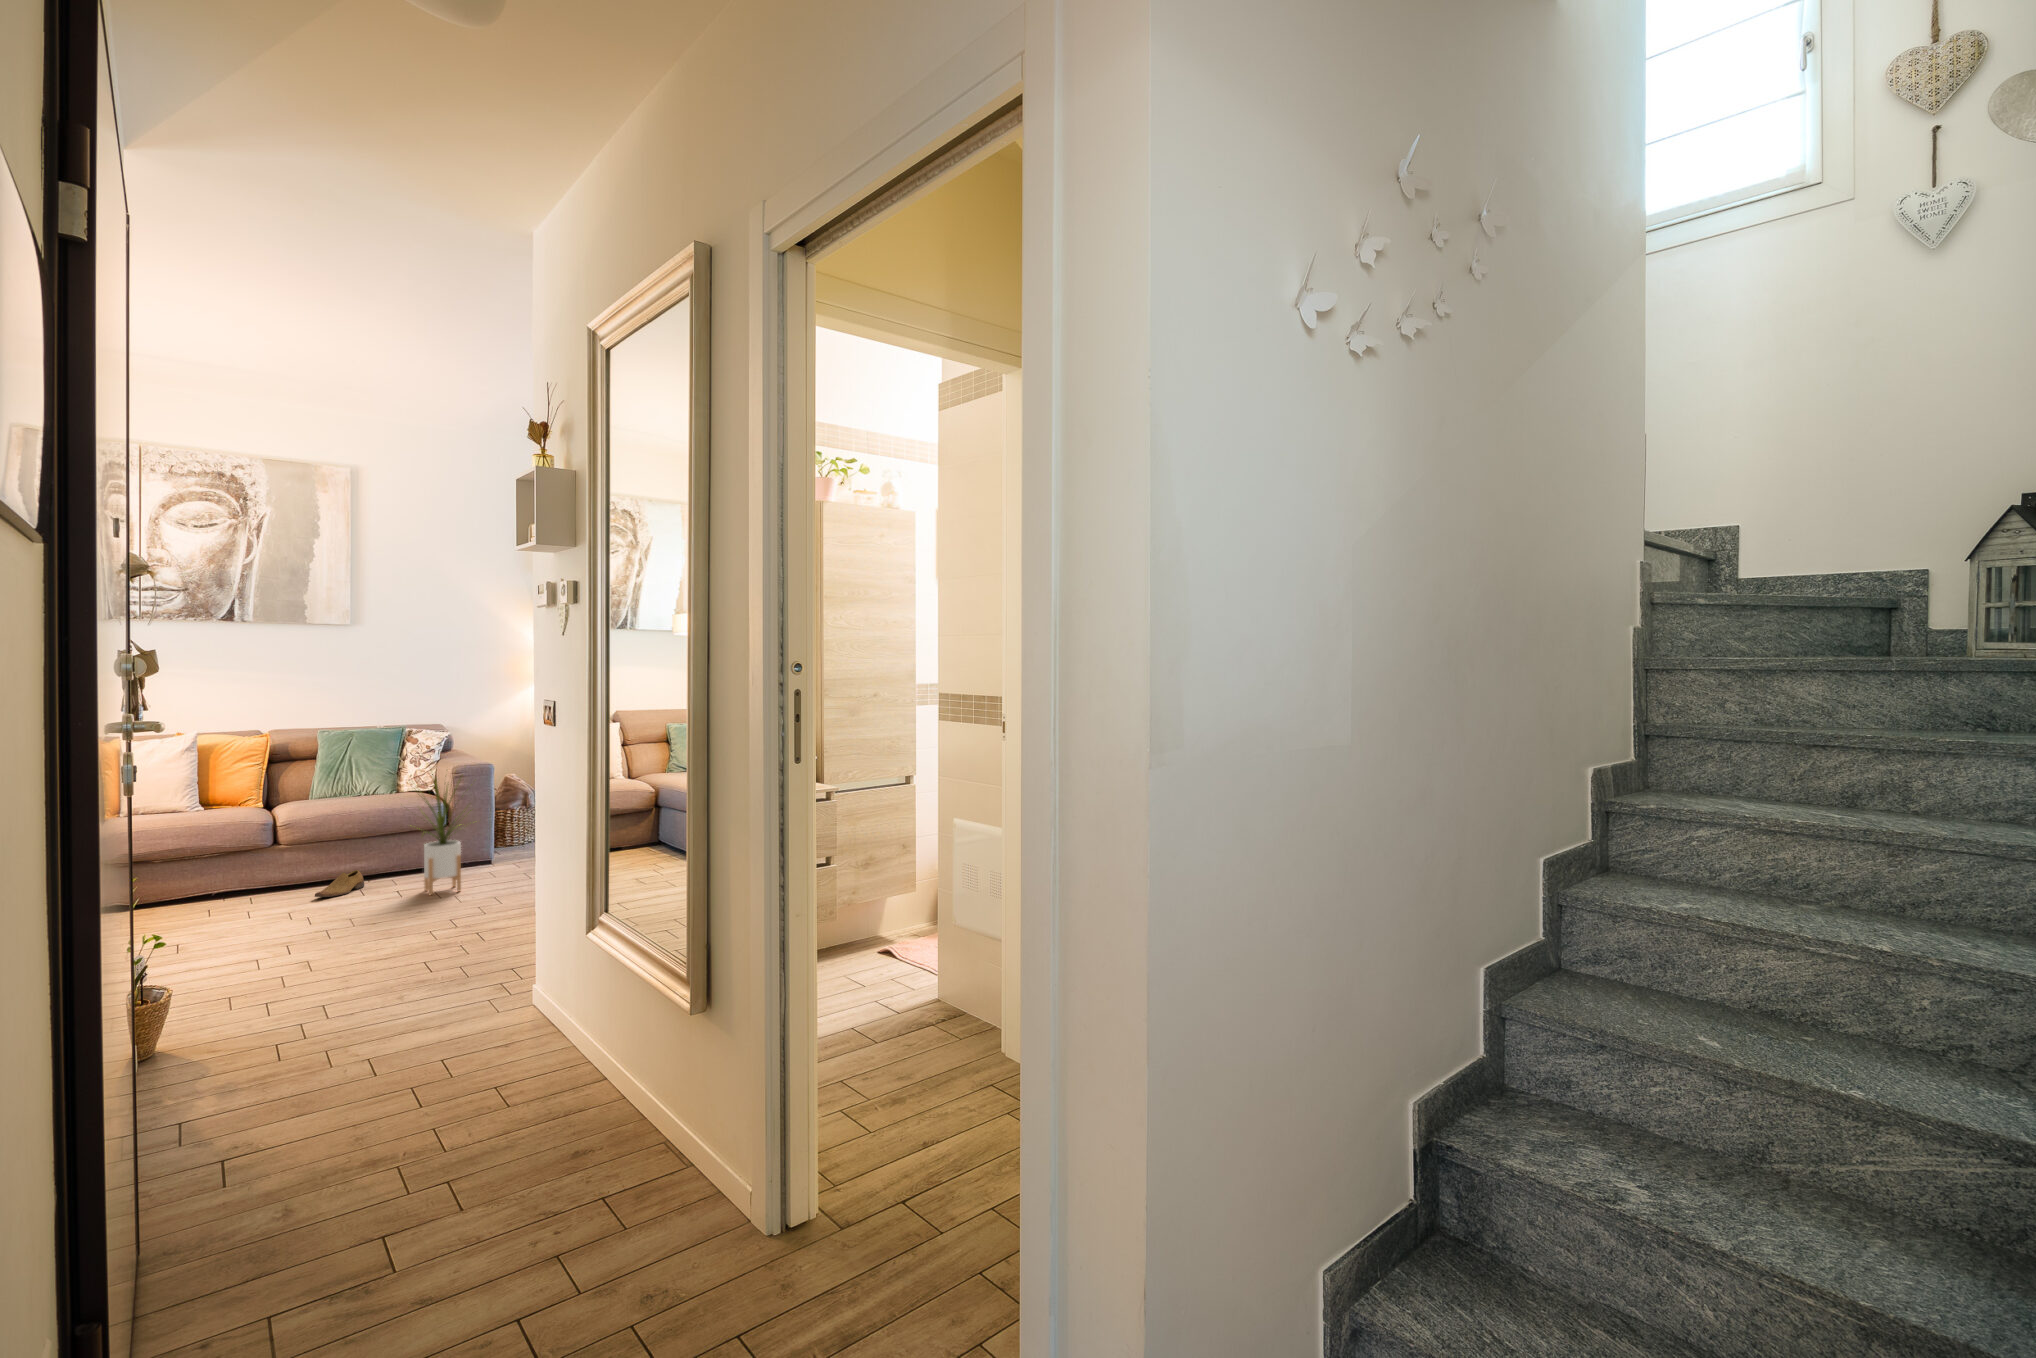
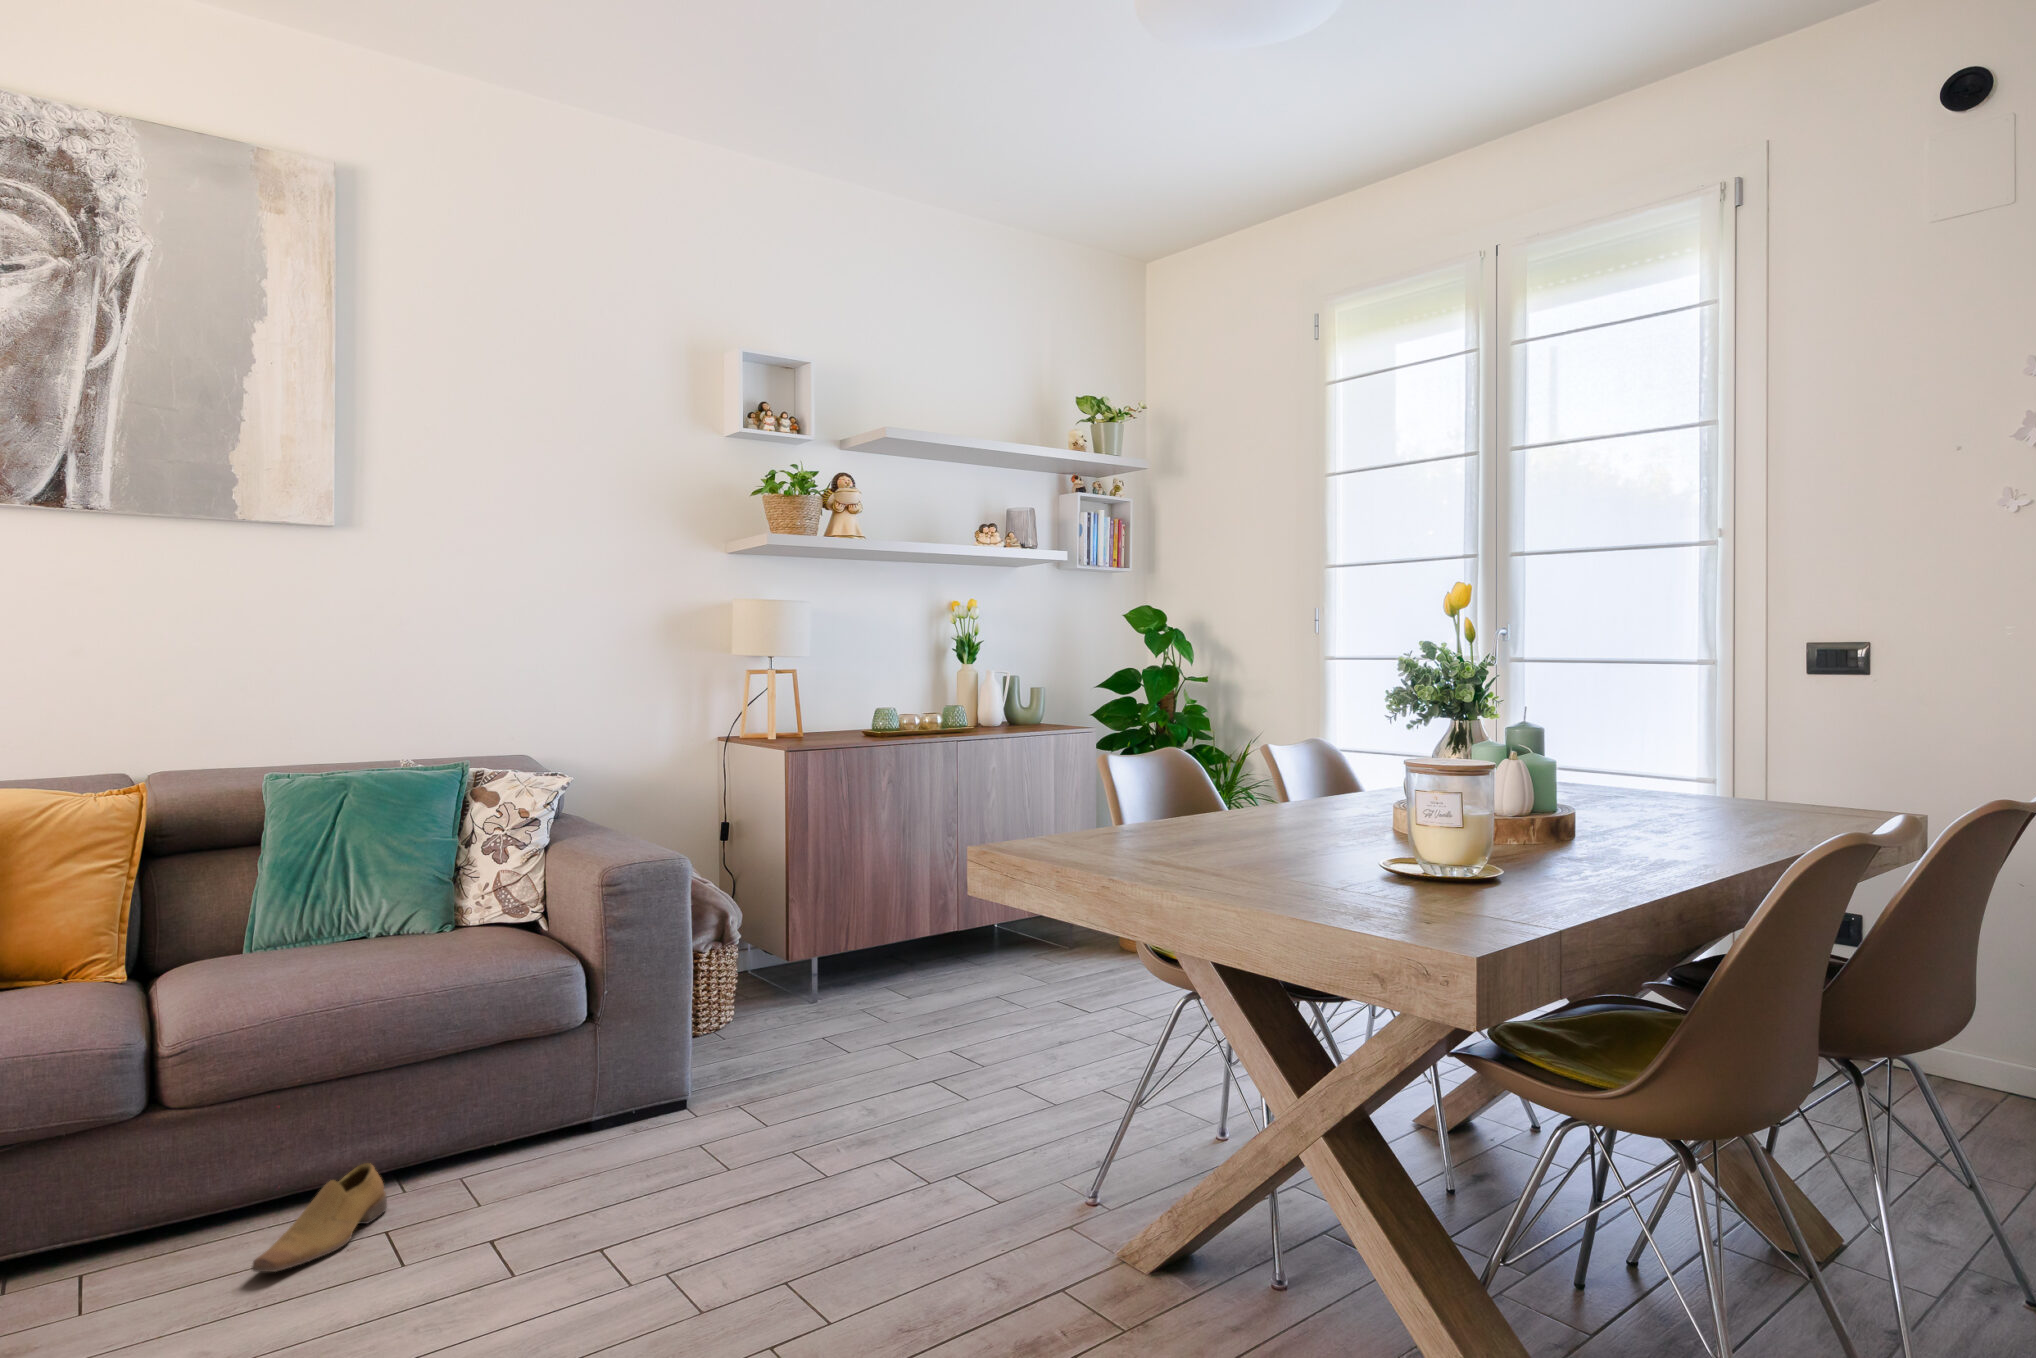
house plant: present [414,774,471,895] -> none [487,863,703,1260]

